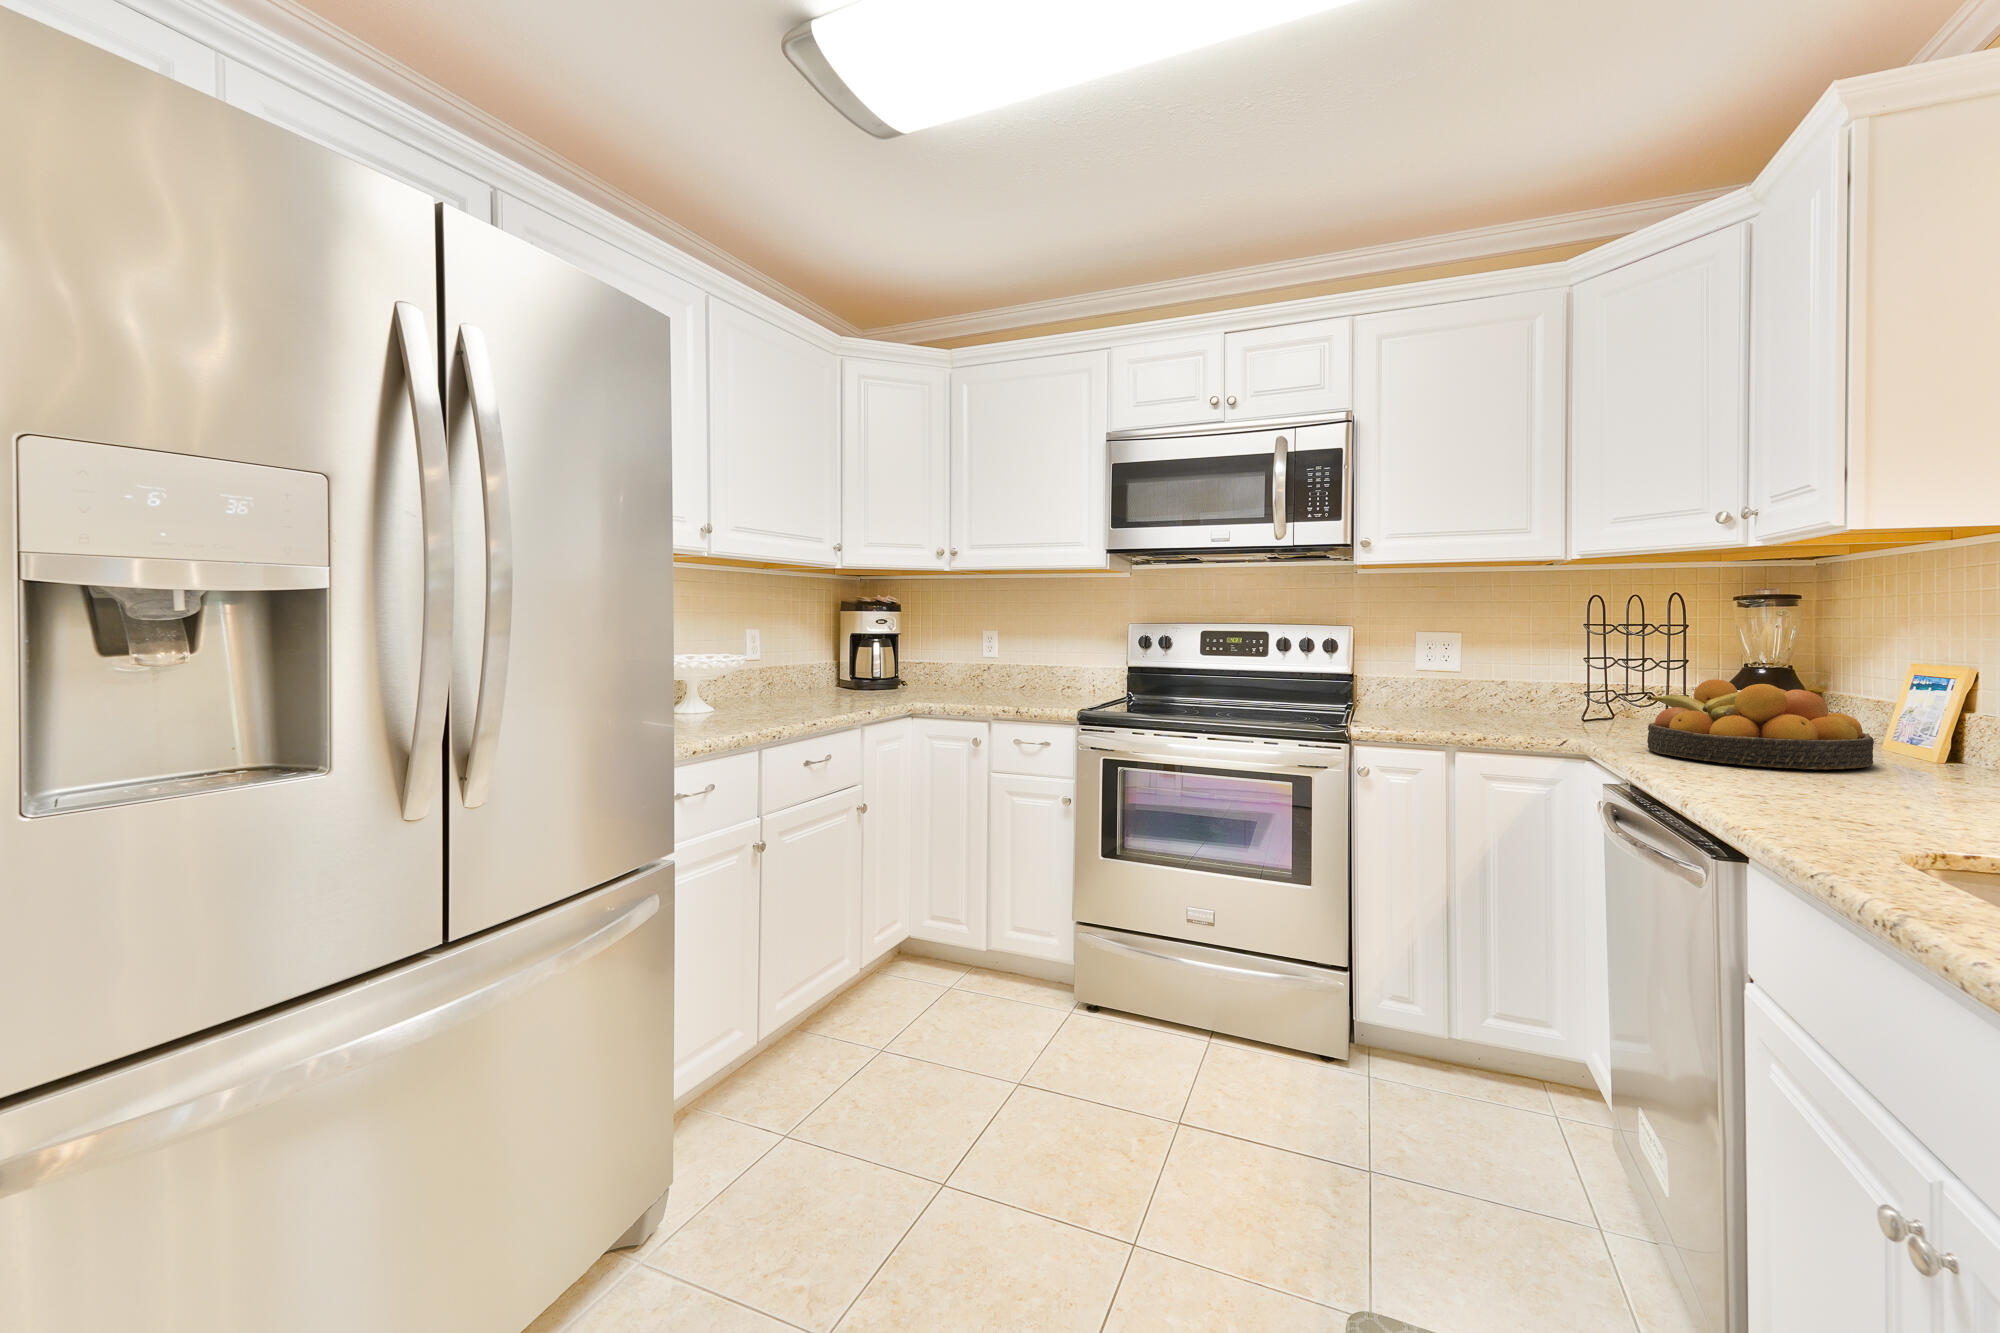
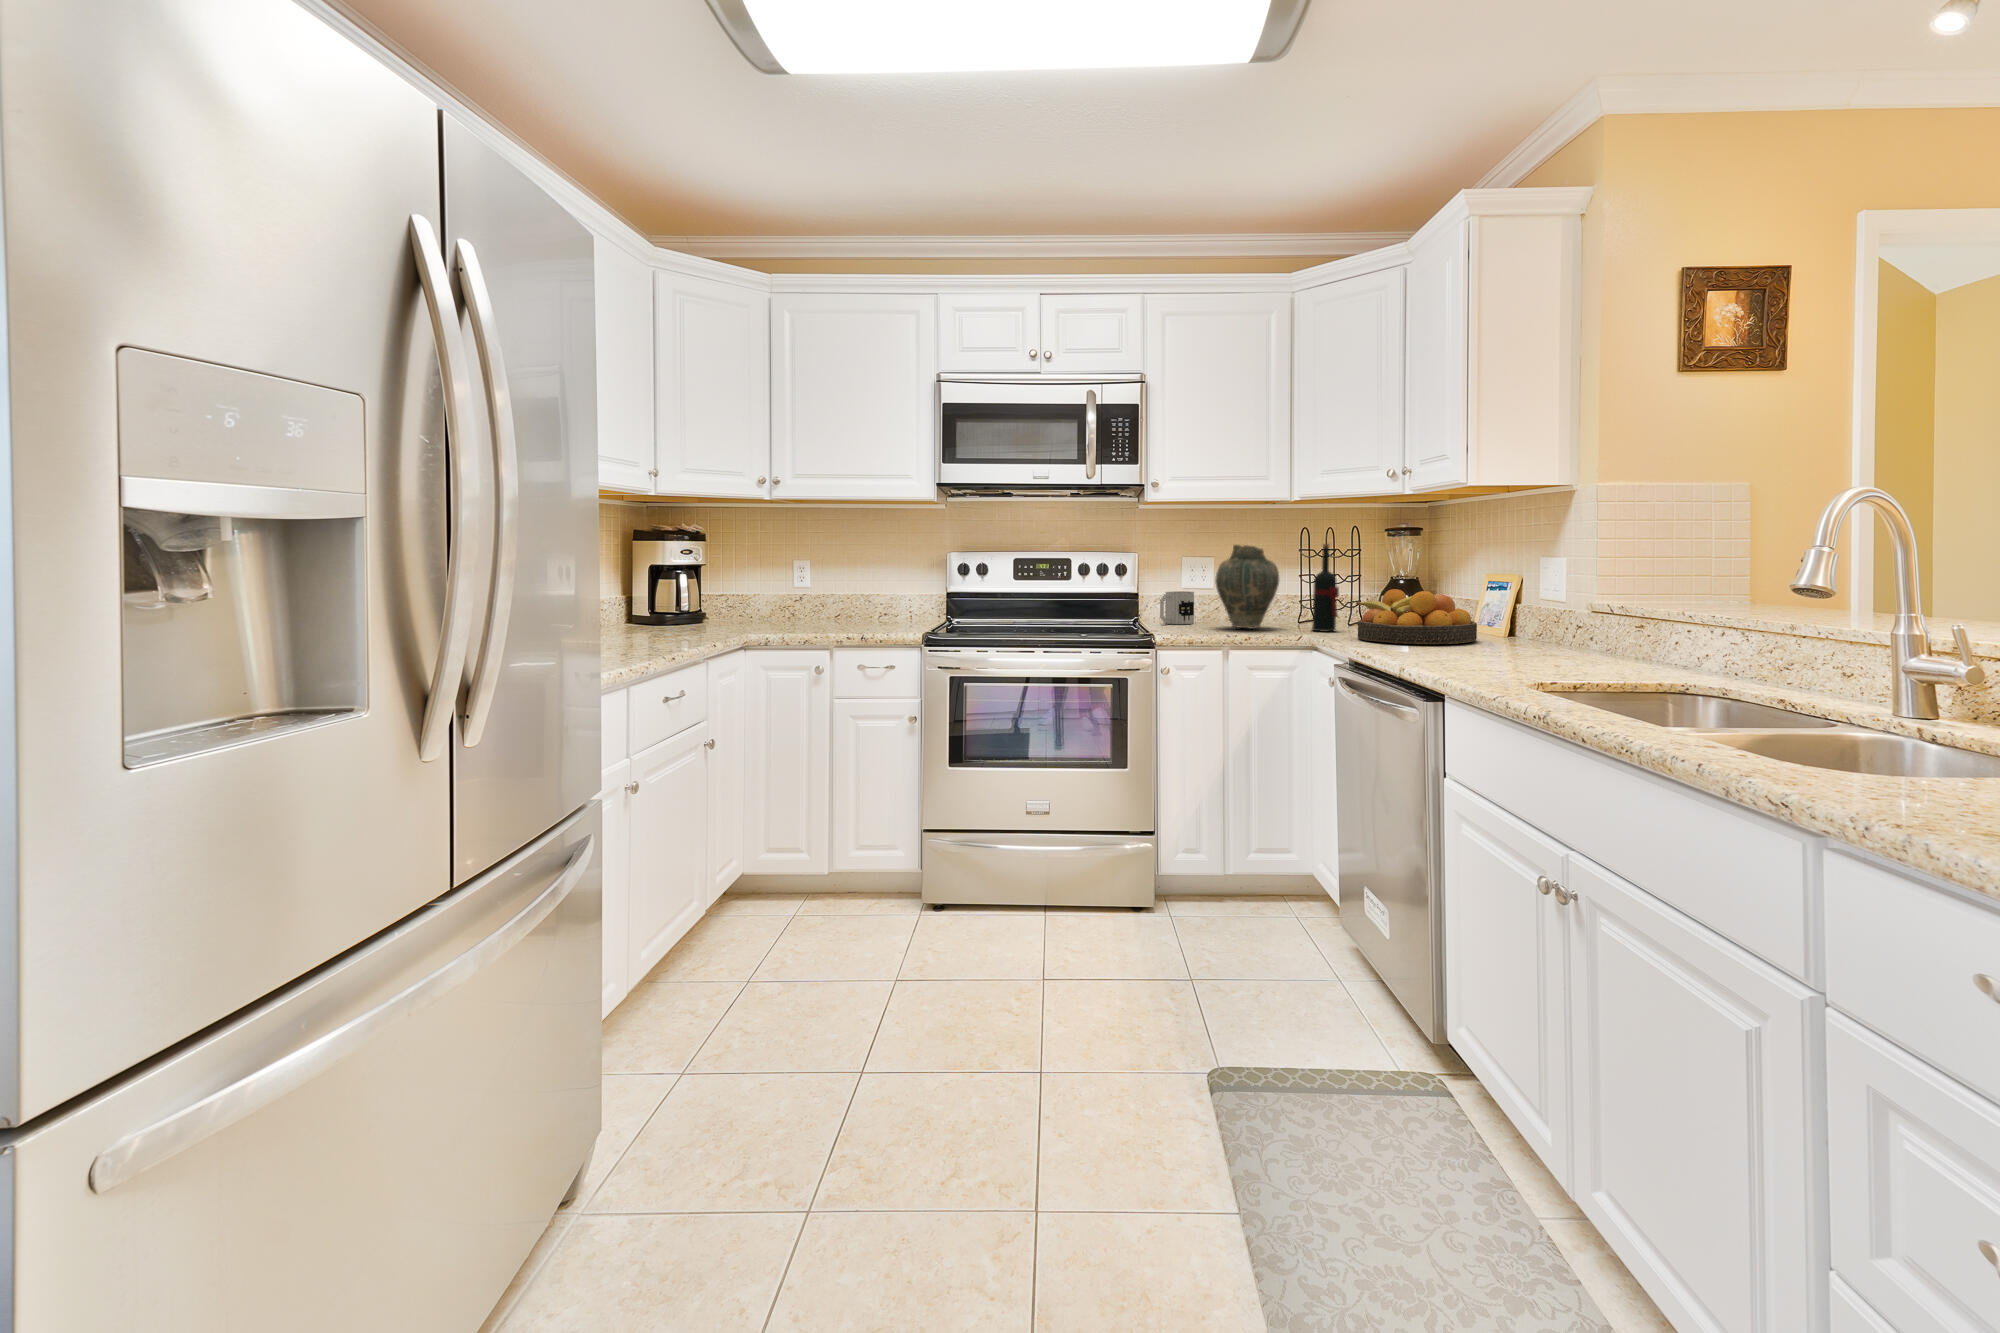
wine bottle: none [1588,614,1630,735] -> present [1312,544,1339,632]
vase: none [1447,615,1540,724] -> present [1215,545,1279,629]
mug: none [1381,673,1430,714] -> present [1160,591,1194,624]

